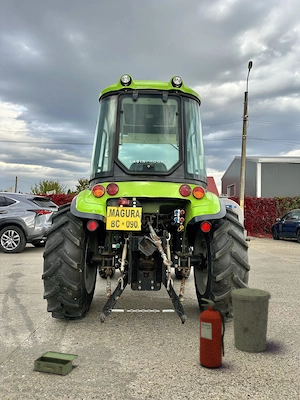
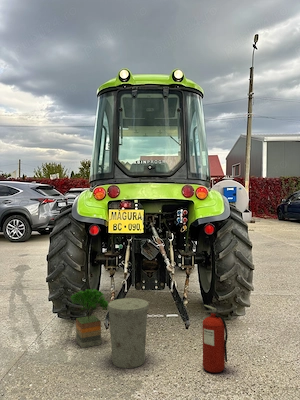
potted tree: none [65,284,106,344] -> present [71,289,108,348]
trash can: present [231,288,271,352] -> present [108,298,149,368]
toolbox: present [34,351,78,375] -> none [41,358,84,383]

